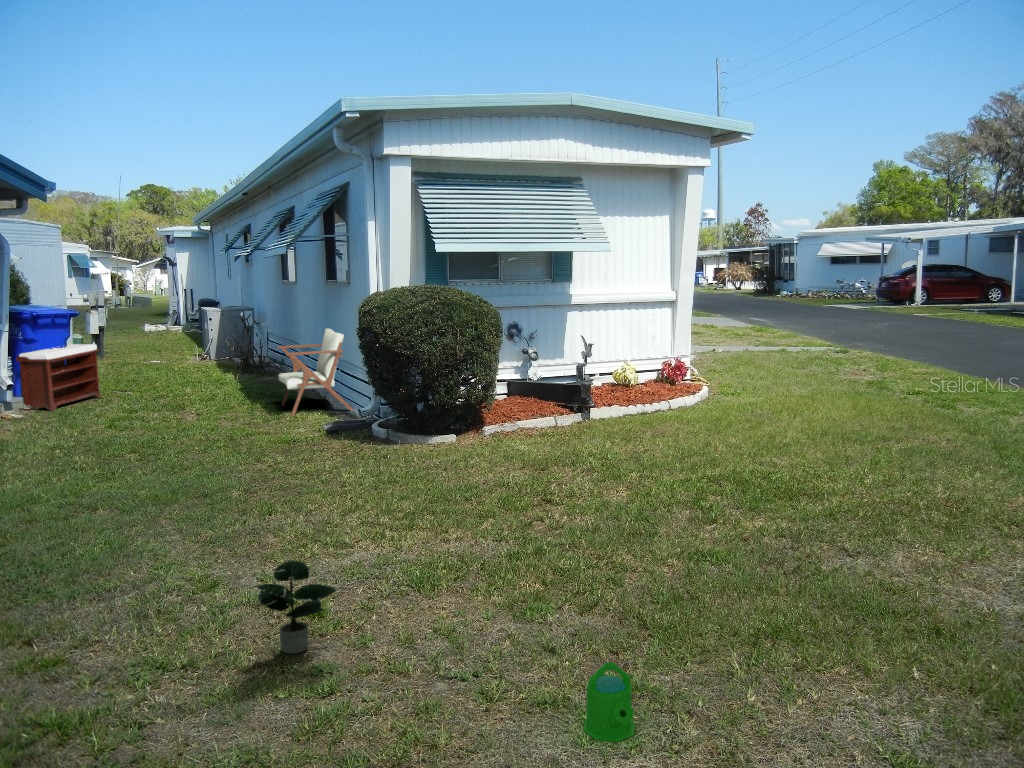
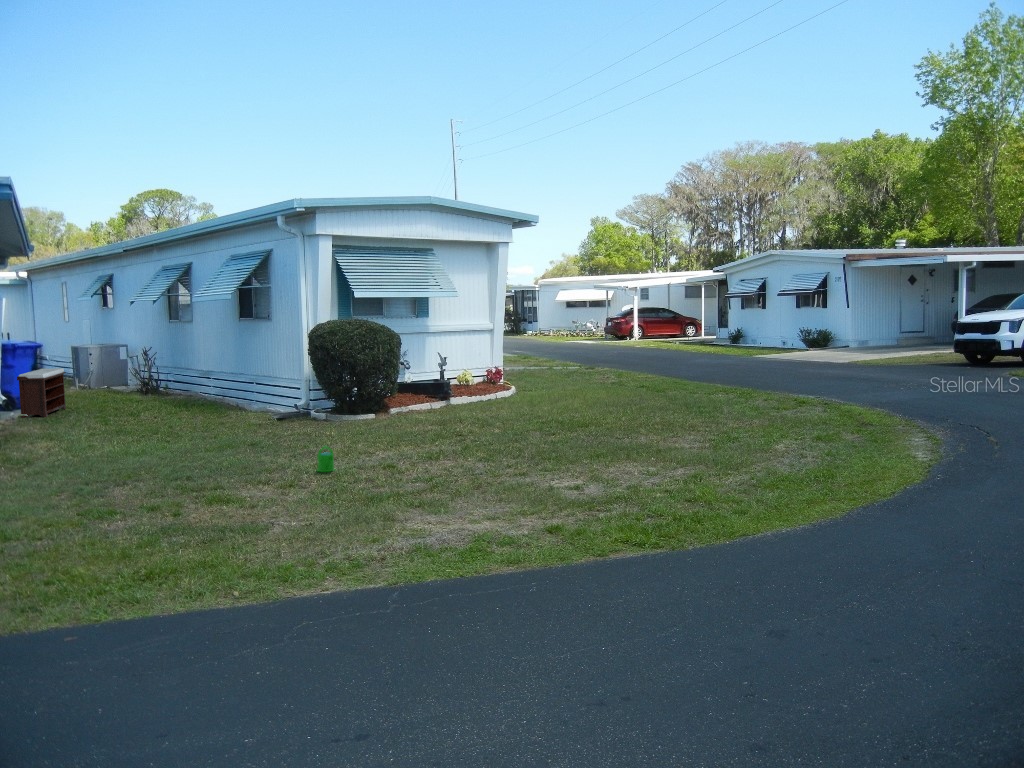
lounge chair: present [277,329,354,416] -> none [220,352,283,412]
potted plant: present [256,560,336,654] -> none [381,438,417,477]
watering can: present [583,662,635,742] -> present [317,446,335,472]

